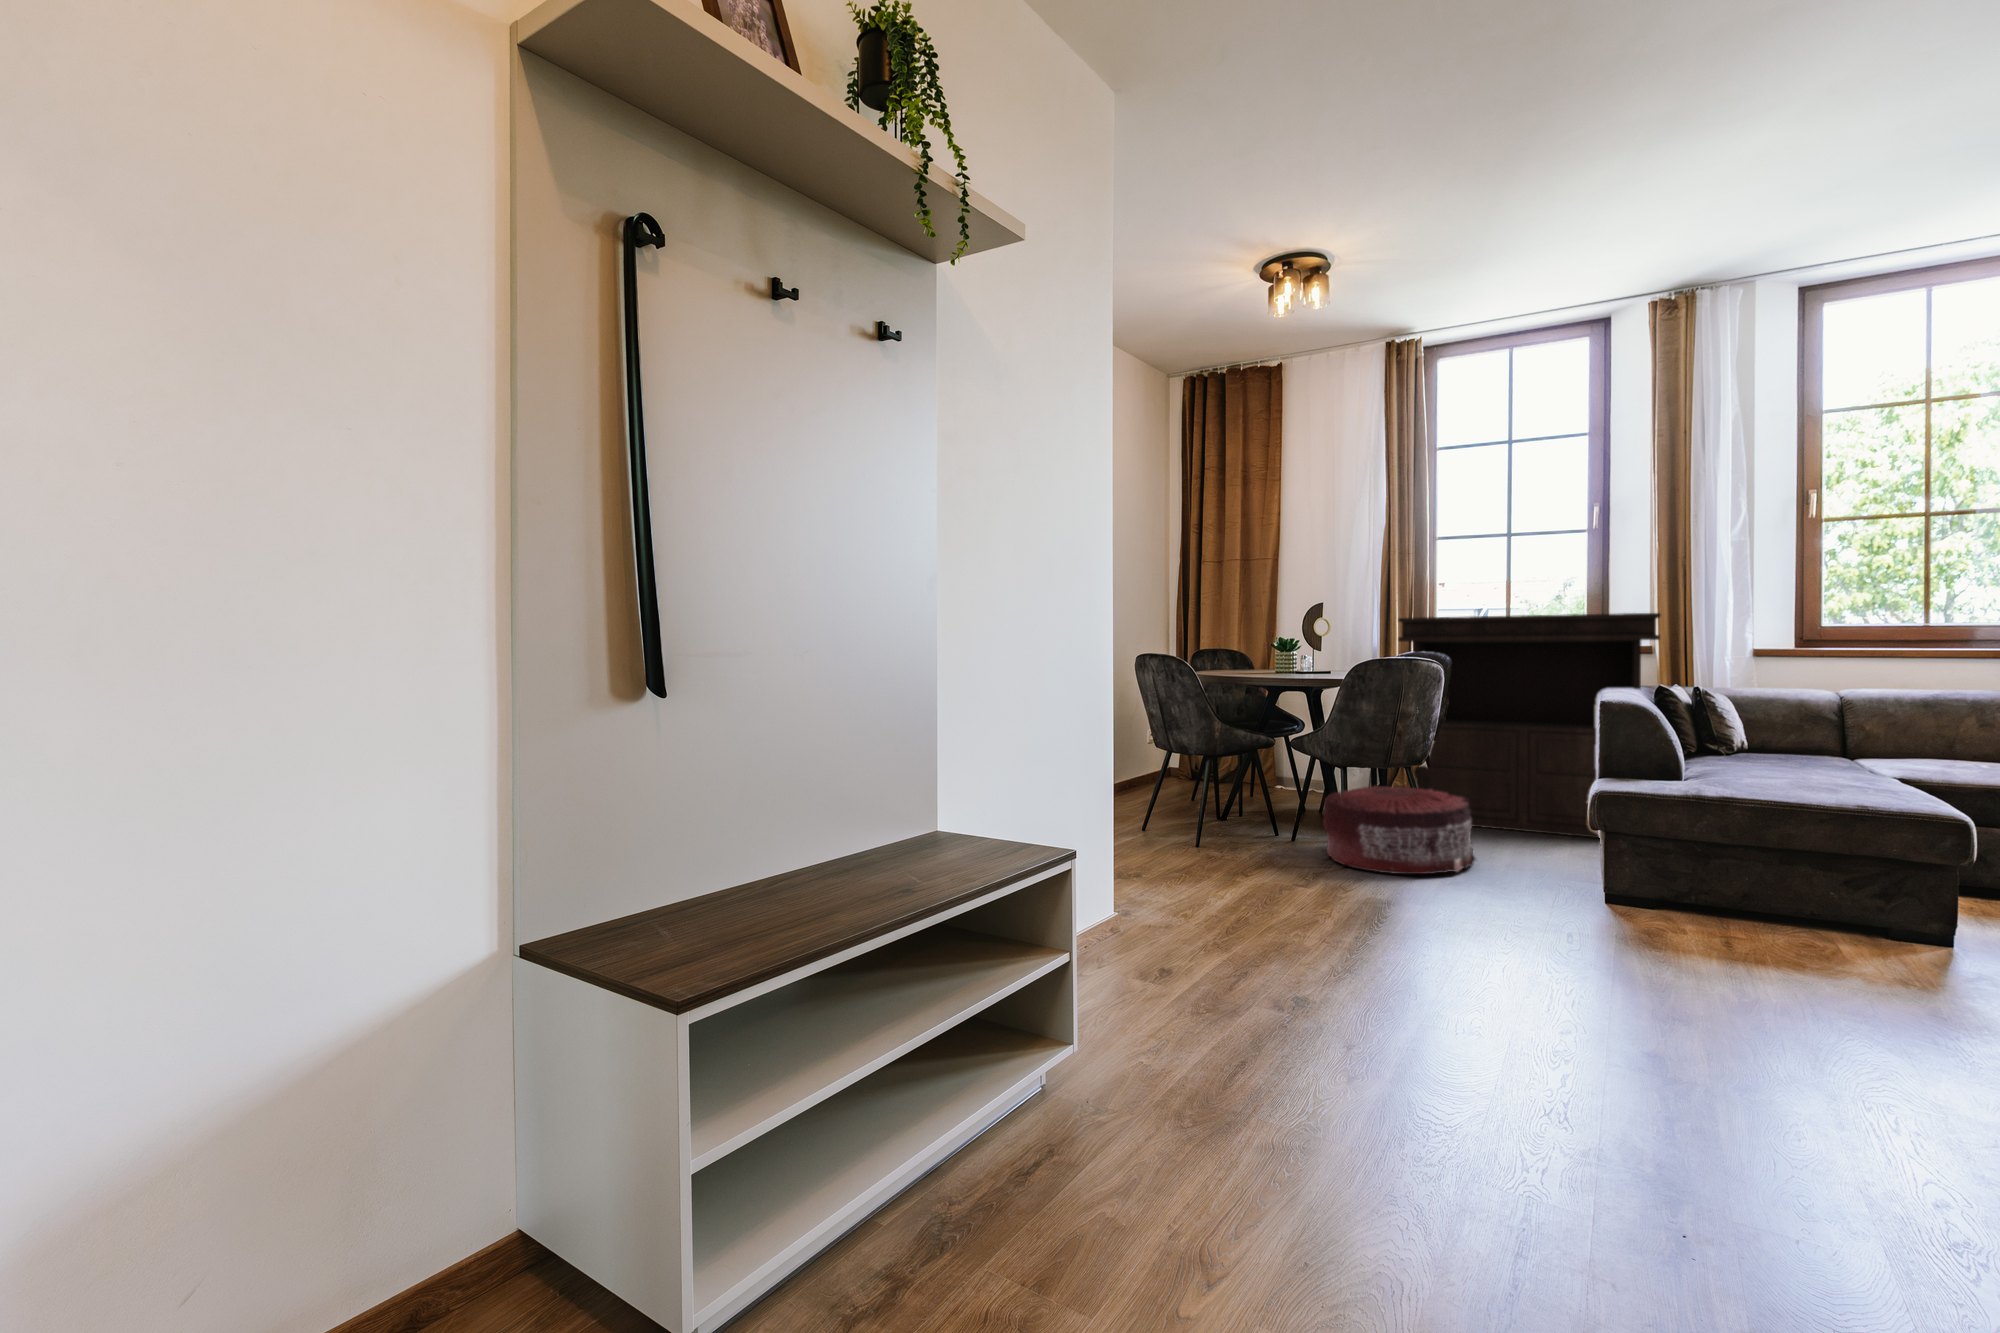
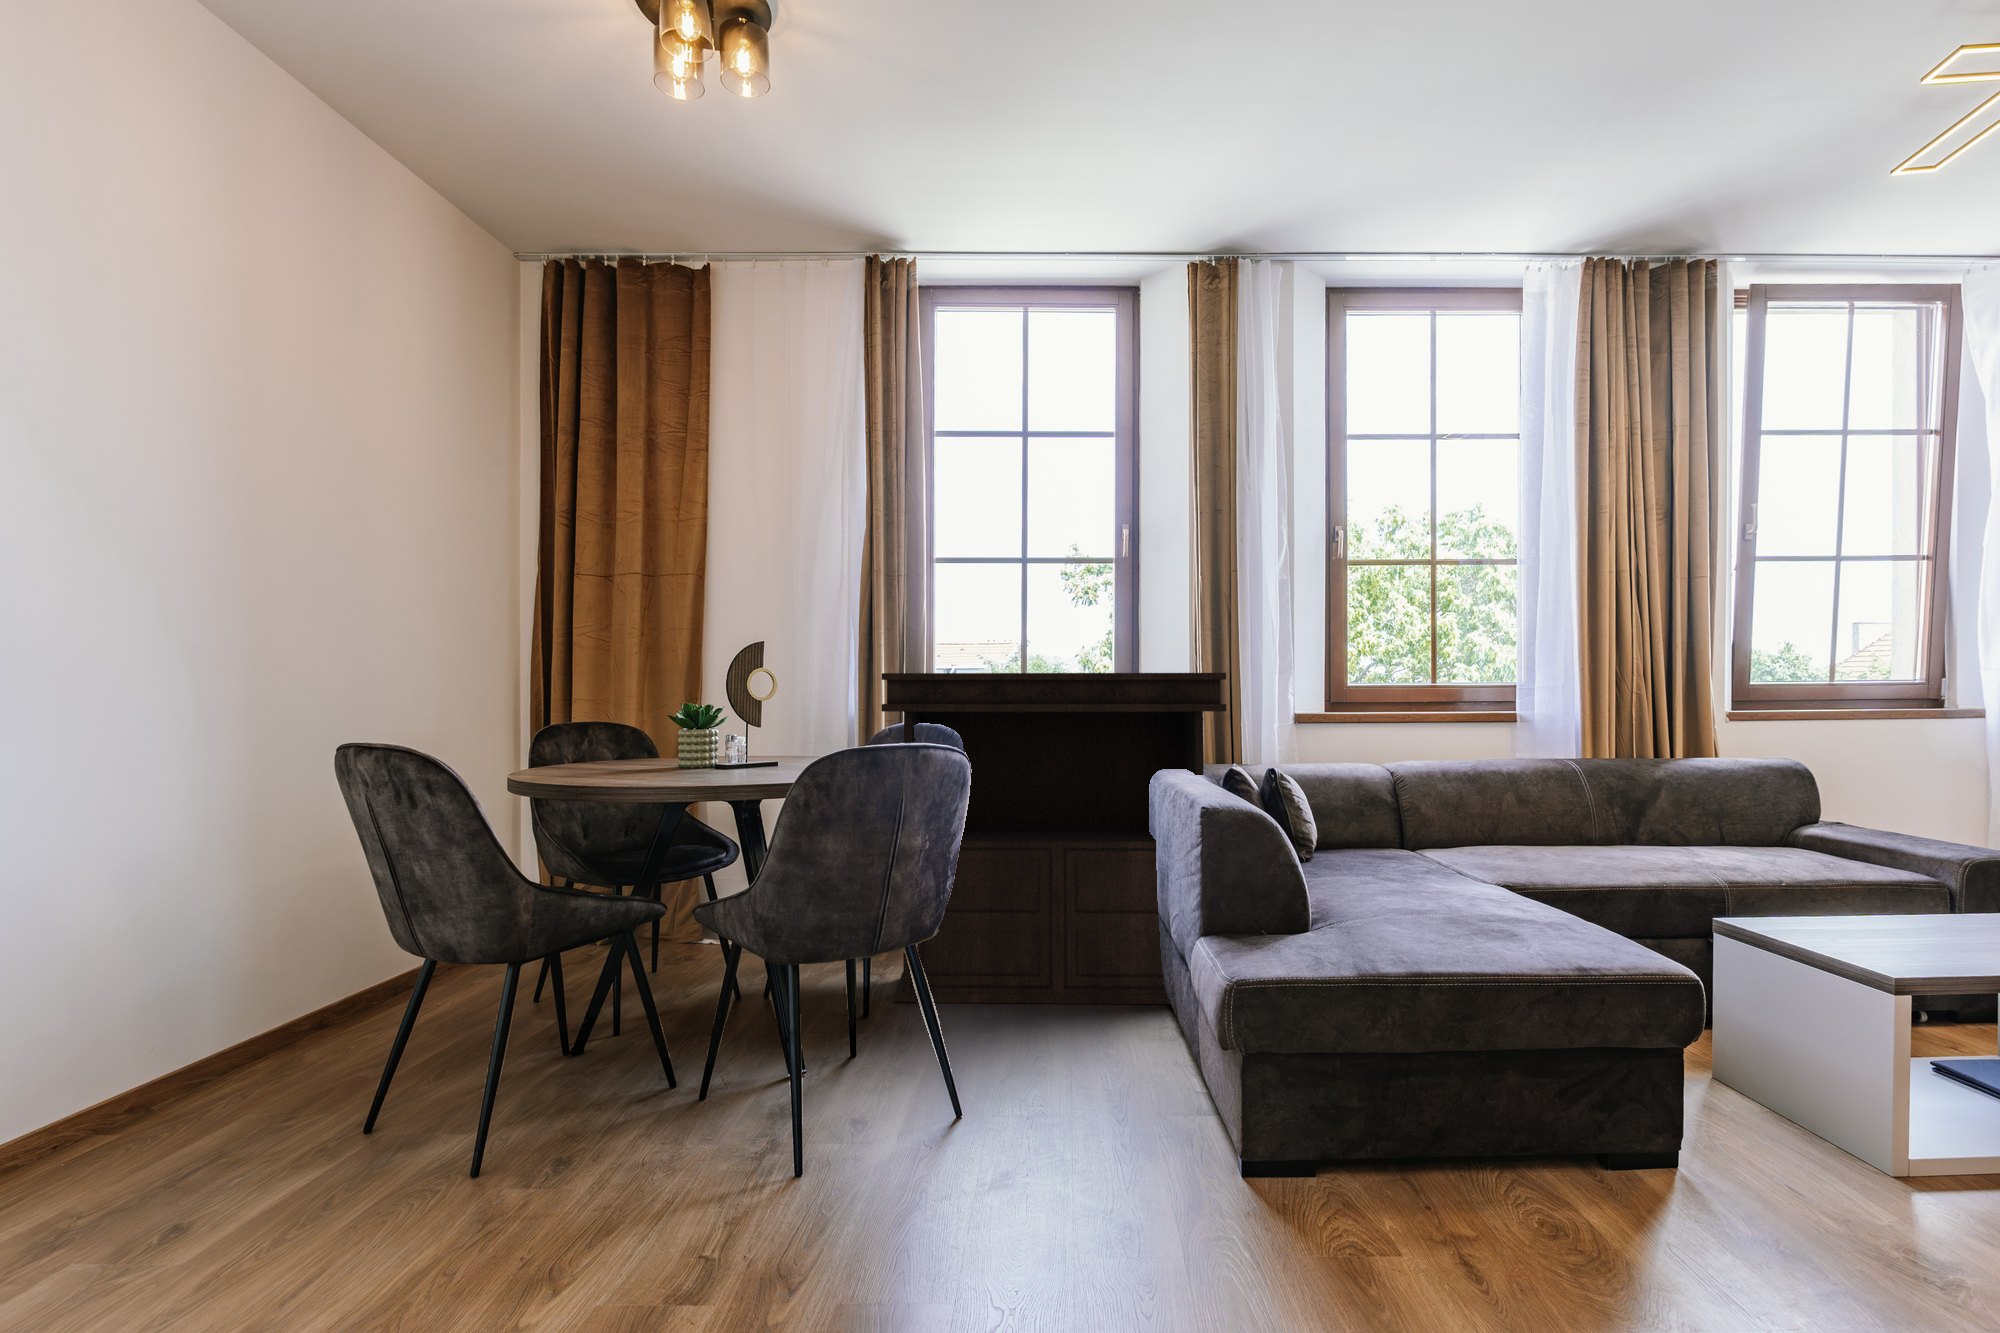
pouf: present [1323,786,1476,874] -> none [742,981,1018,1202]

